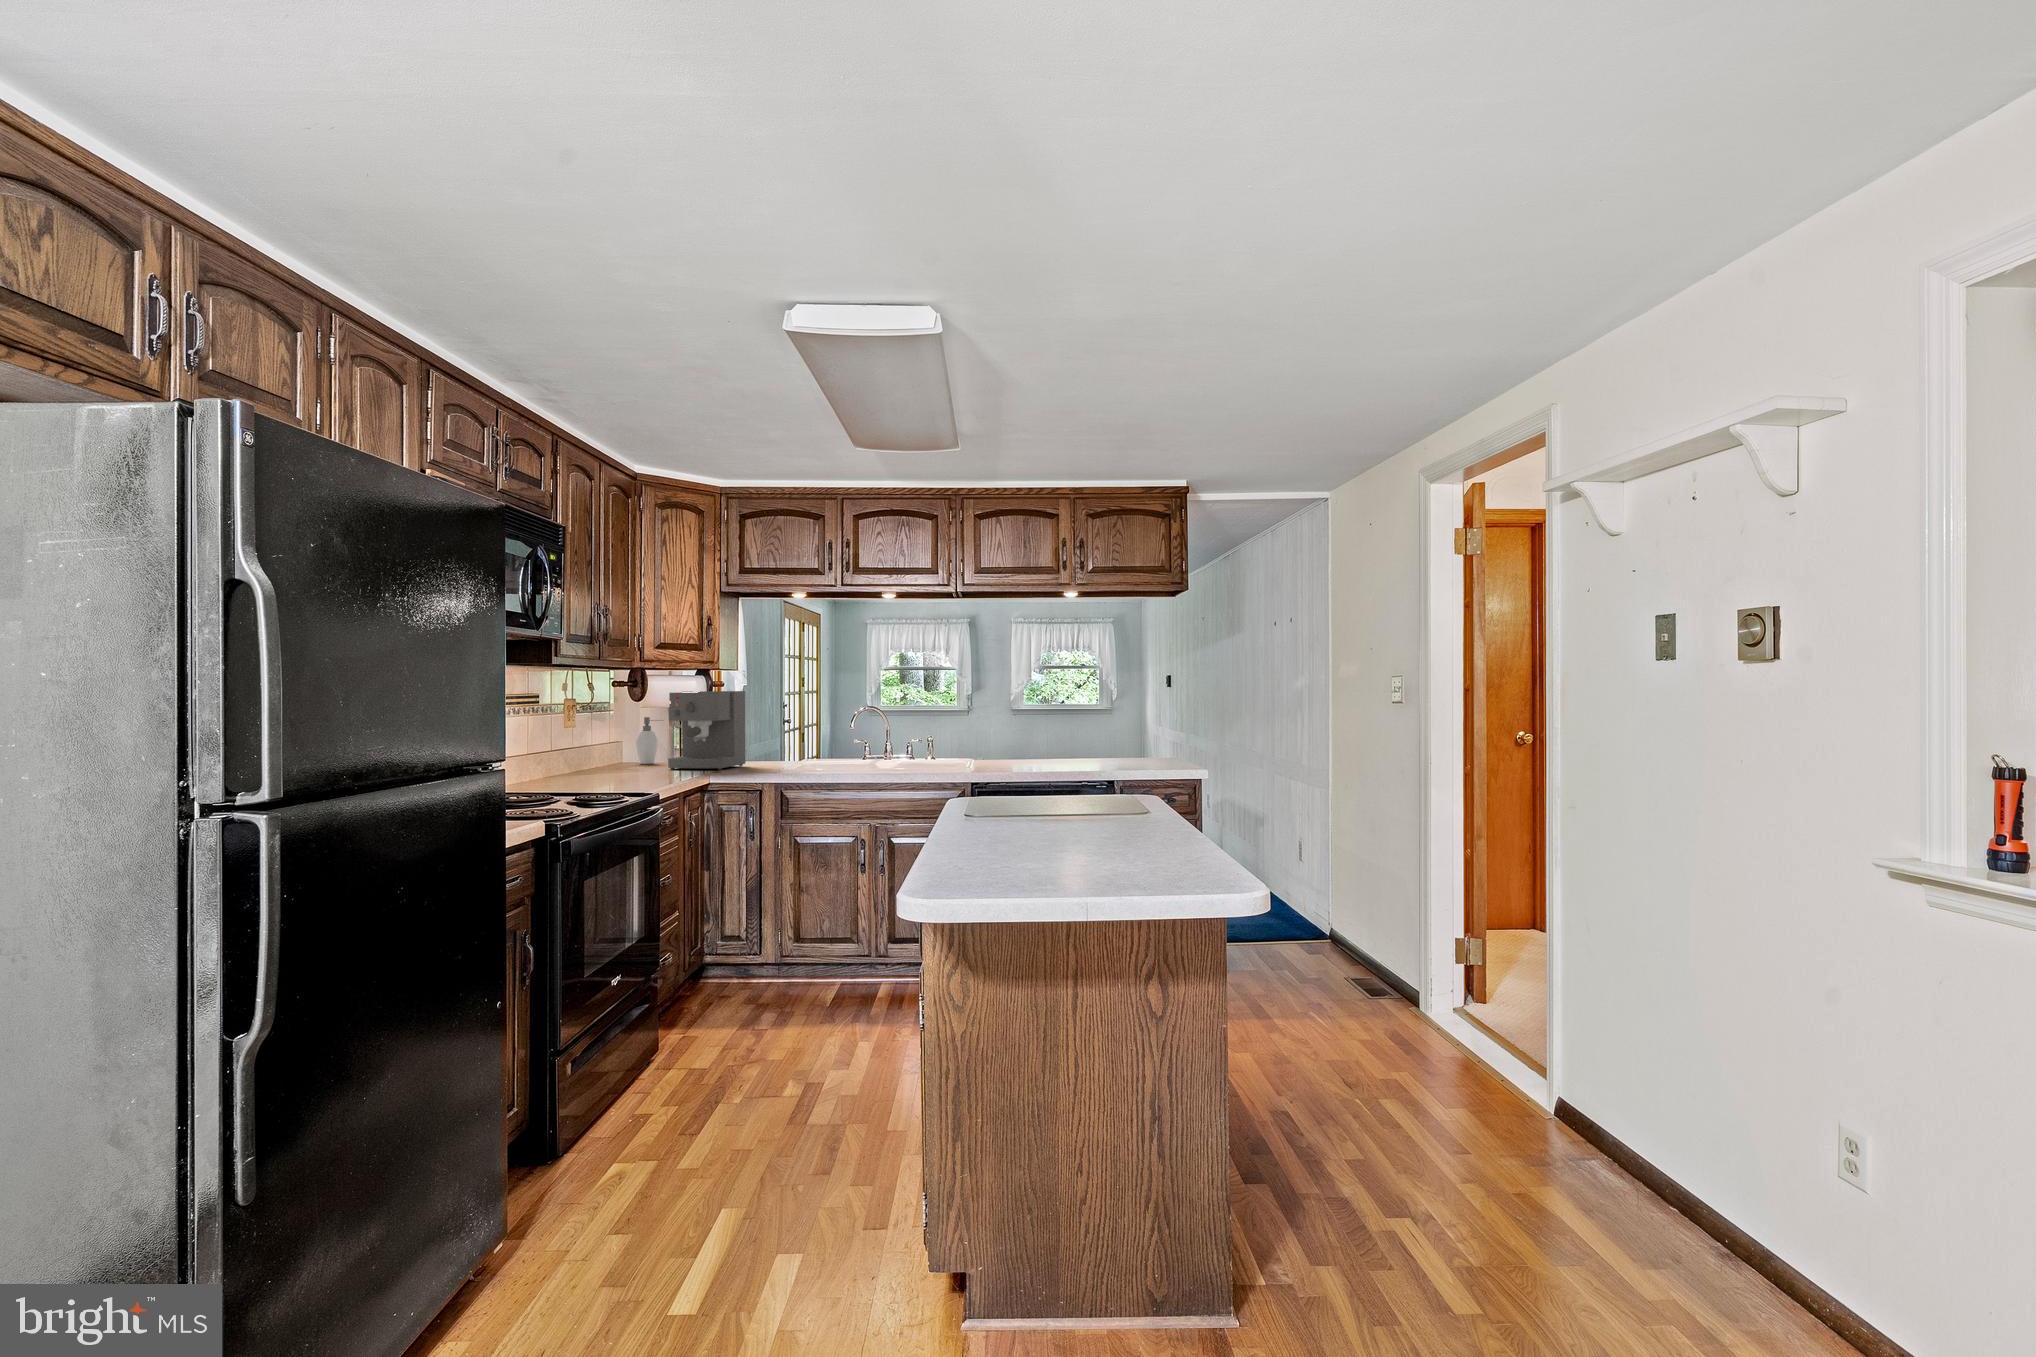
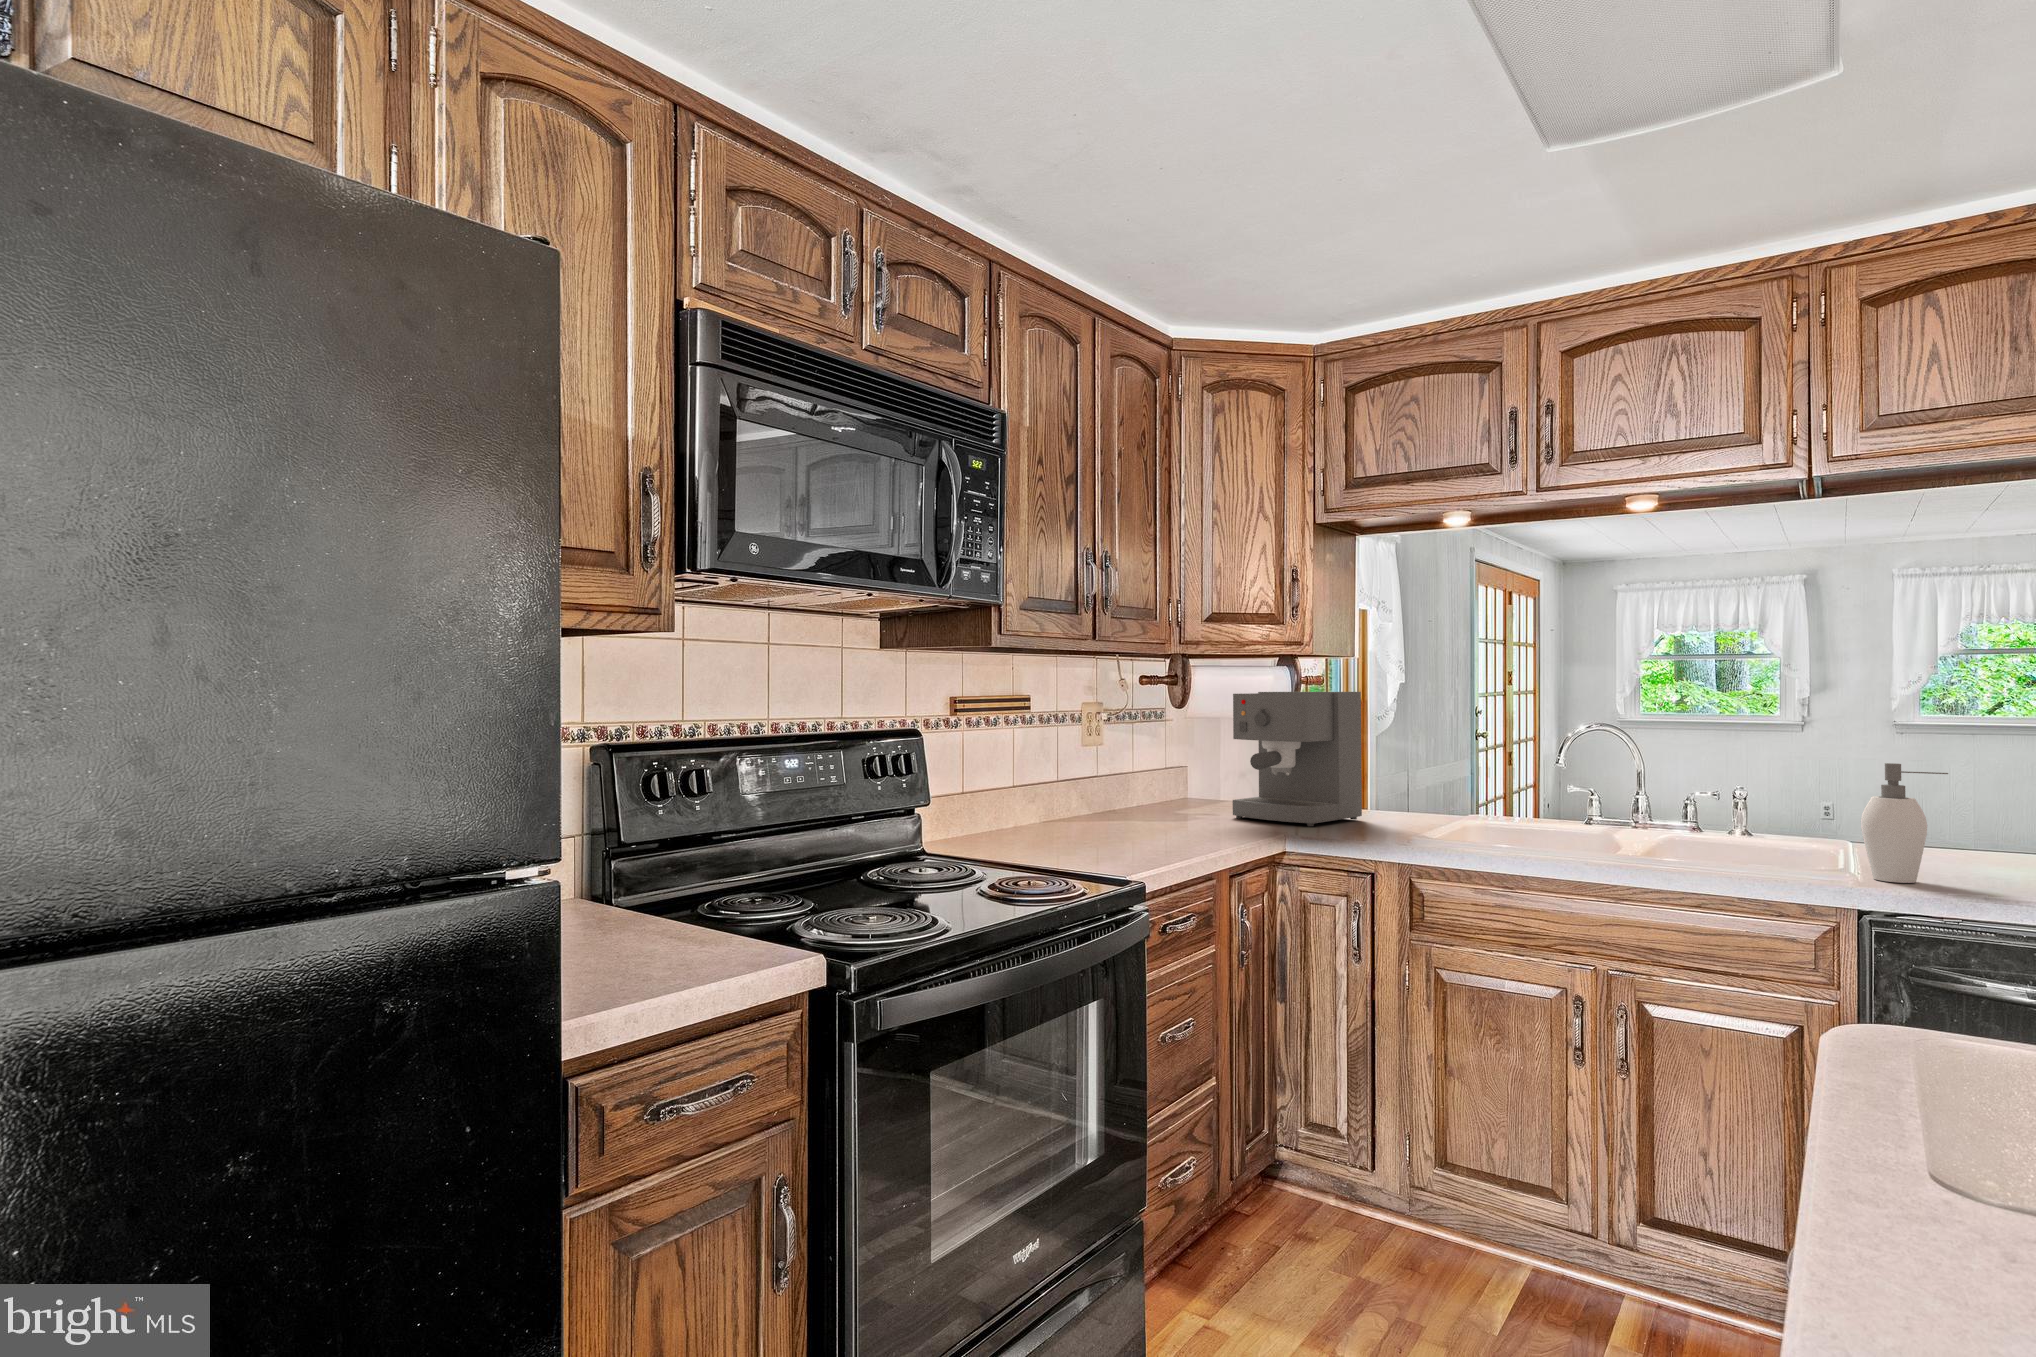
soap dispenser: present [636,717,661,764] -> present [1861,763,1948,883]

